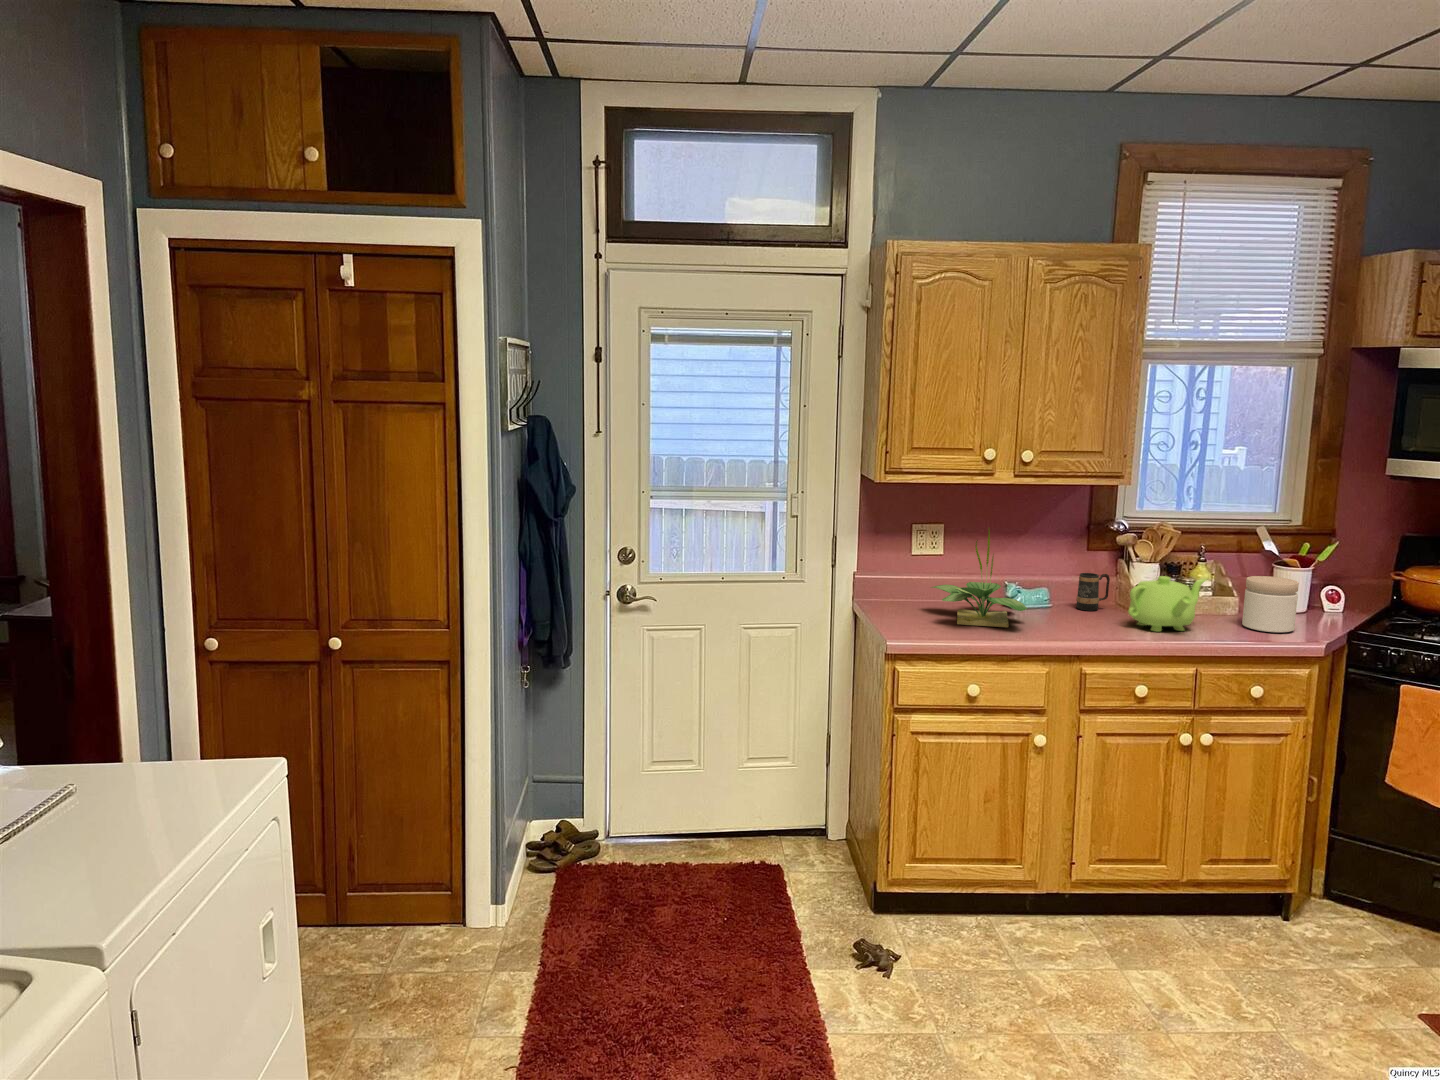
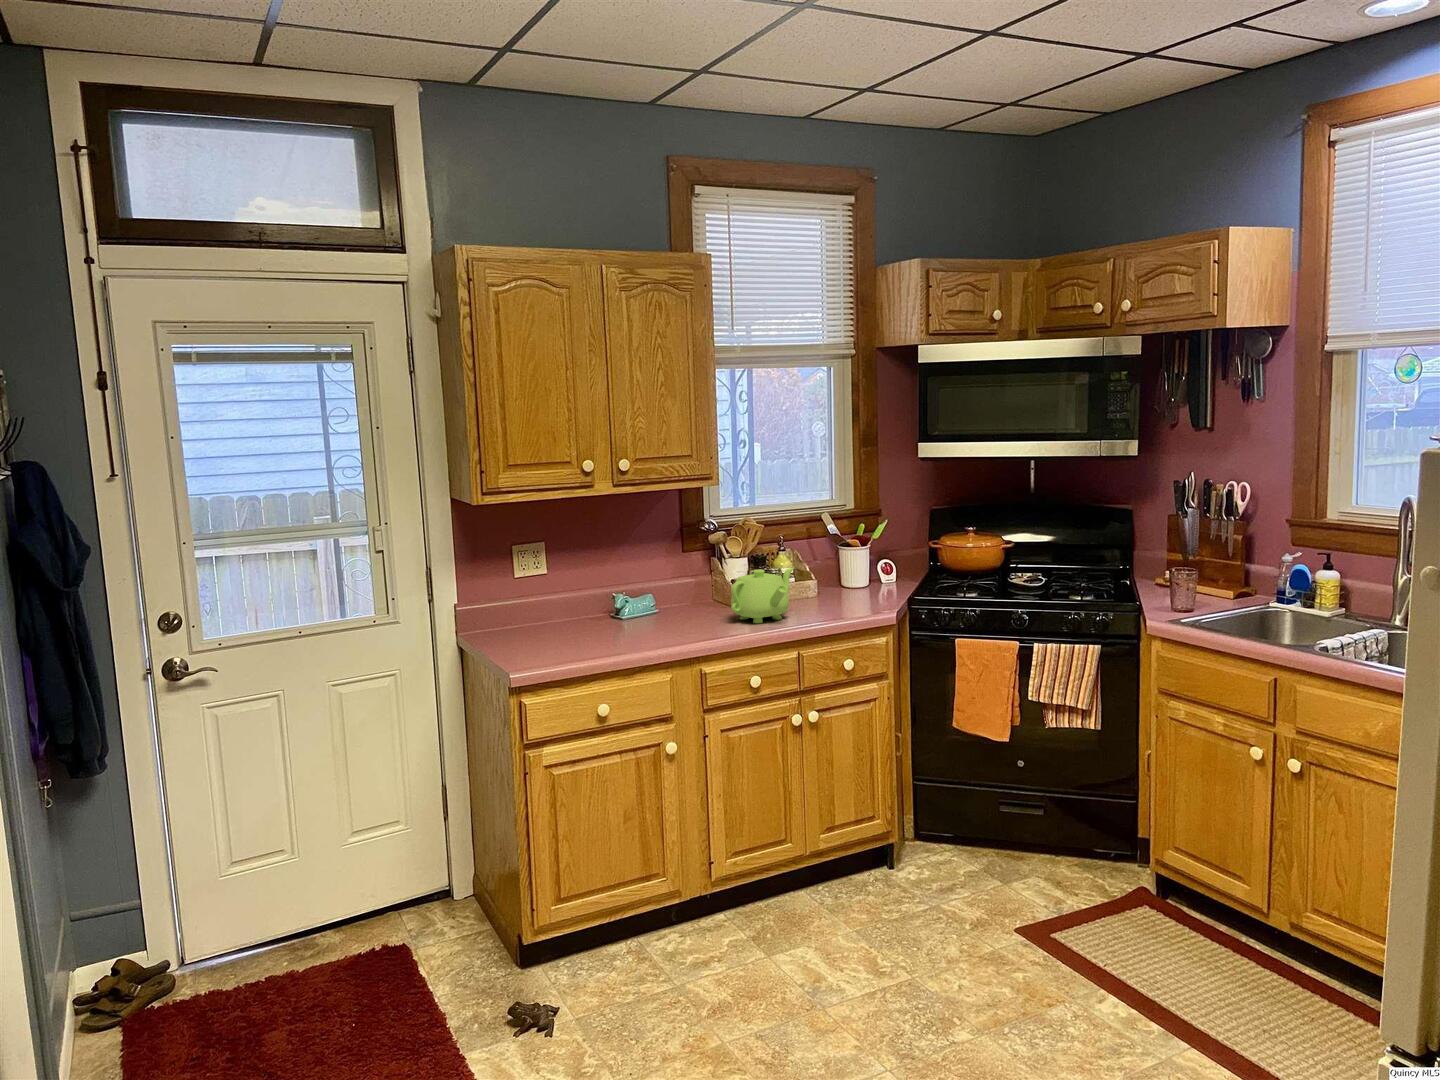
potted plant: present [931,529,1027,627] -> none [535,541,639,645]
mug: present [1076,573,1110,611] -> none [680,574,708,612]
jar: present [1242,576,1299,633] -> none [826,558,869,609]

